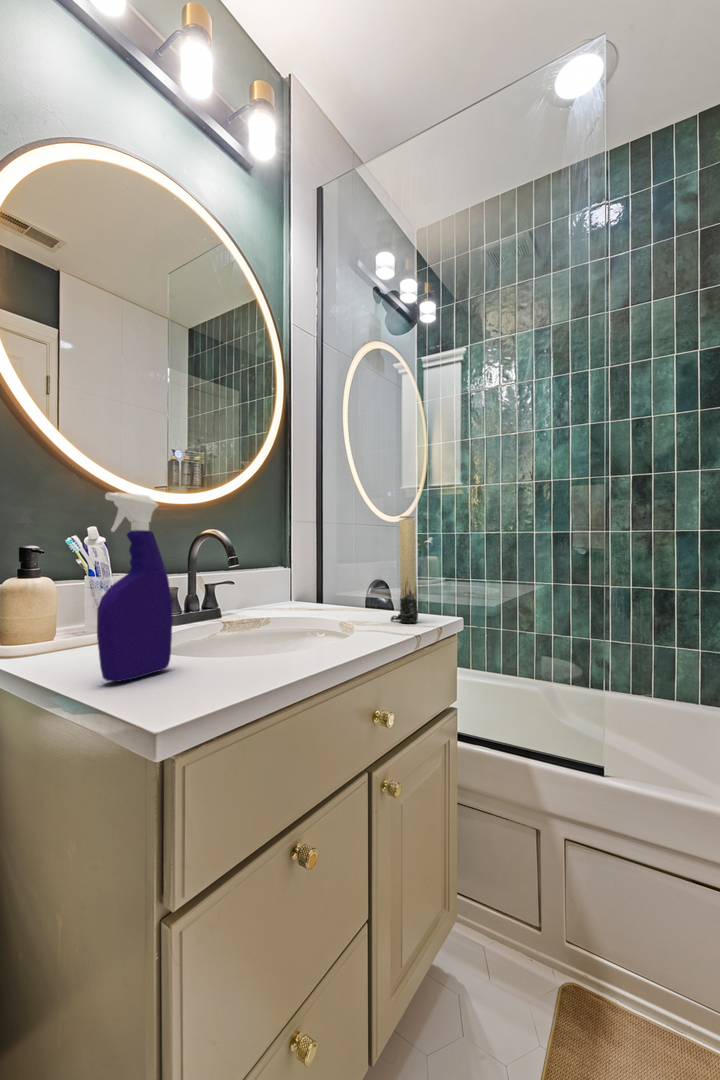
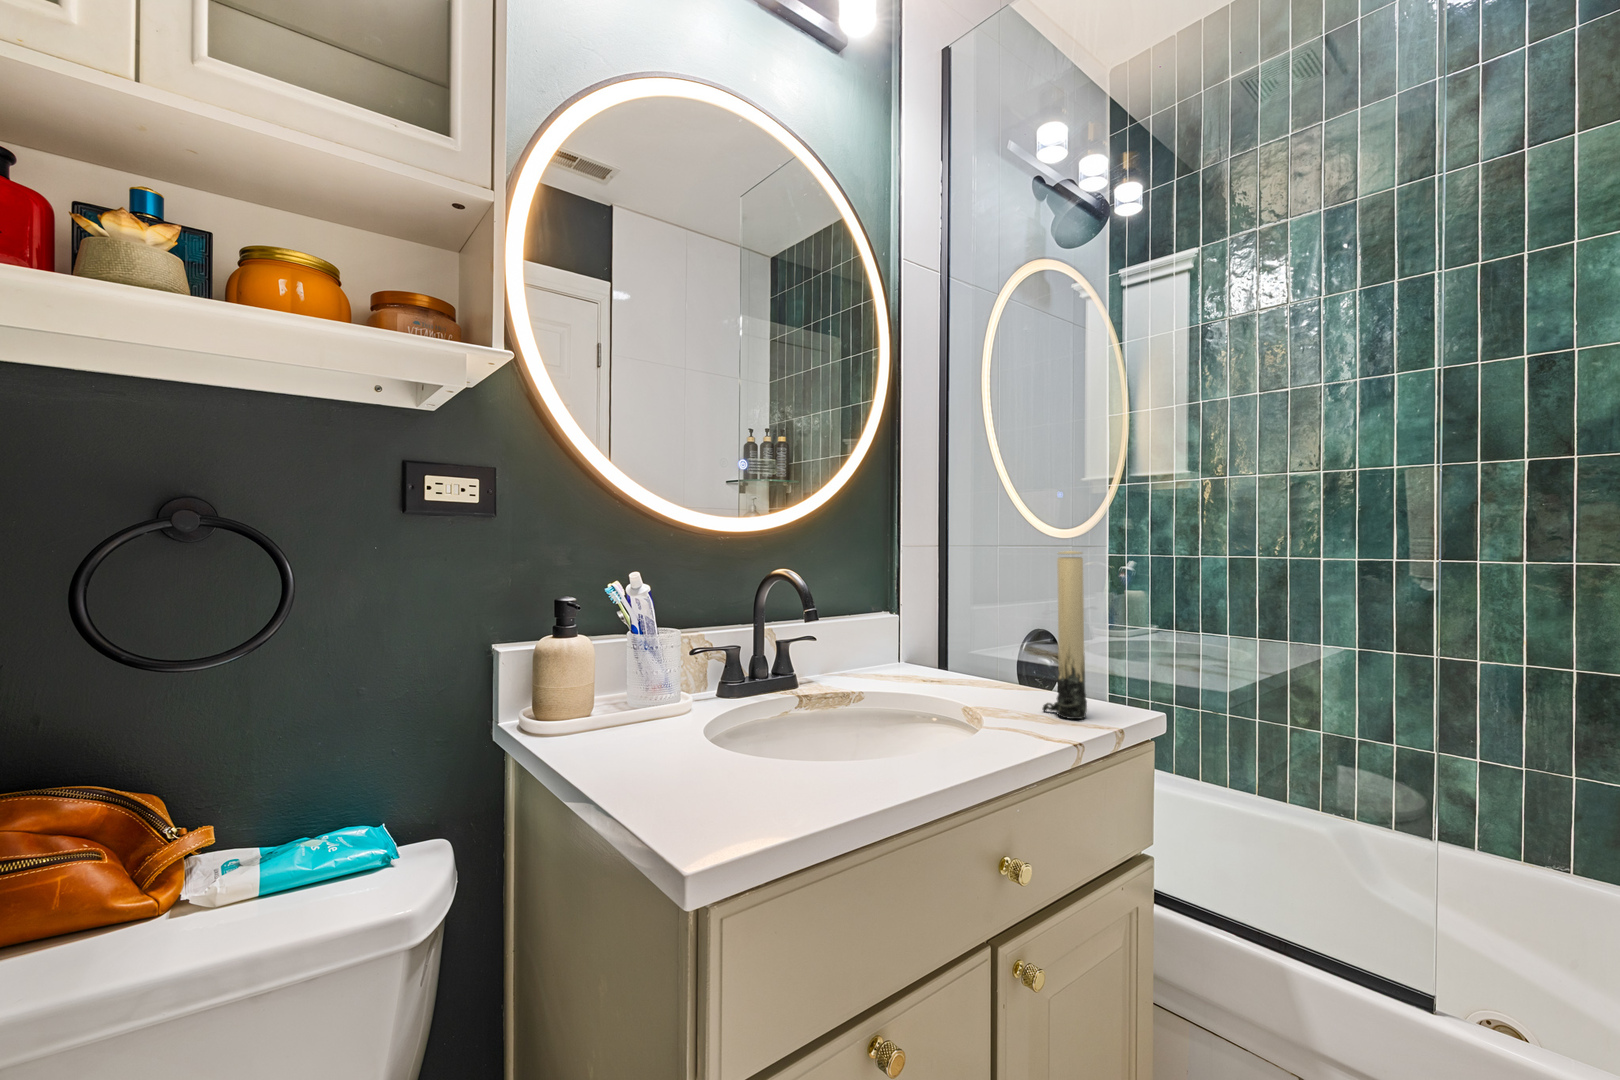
spray bottle: present [97,492,172,682] -> none [621,558,714,801]

